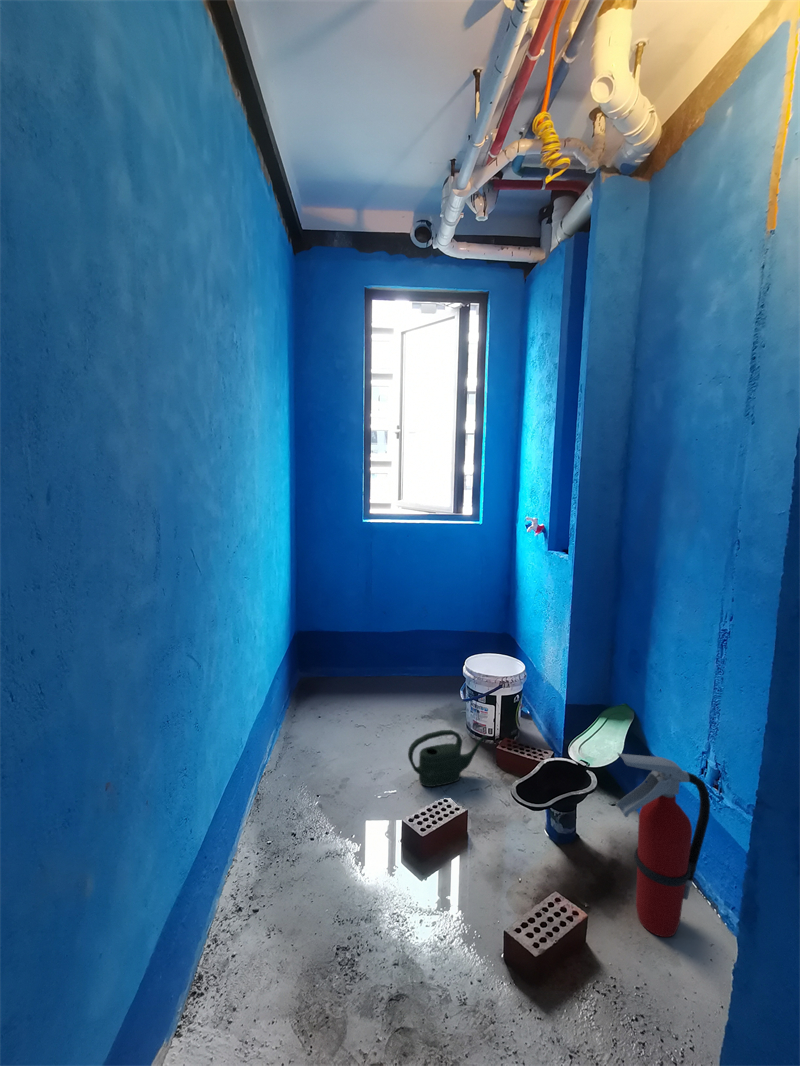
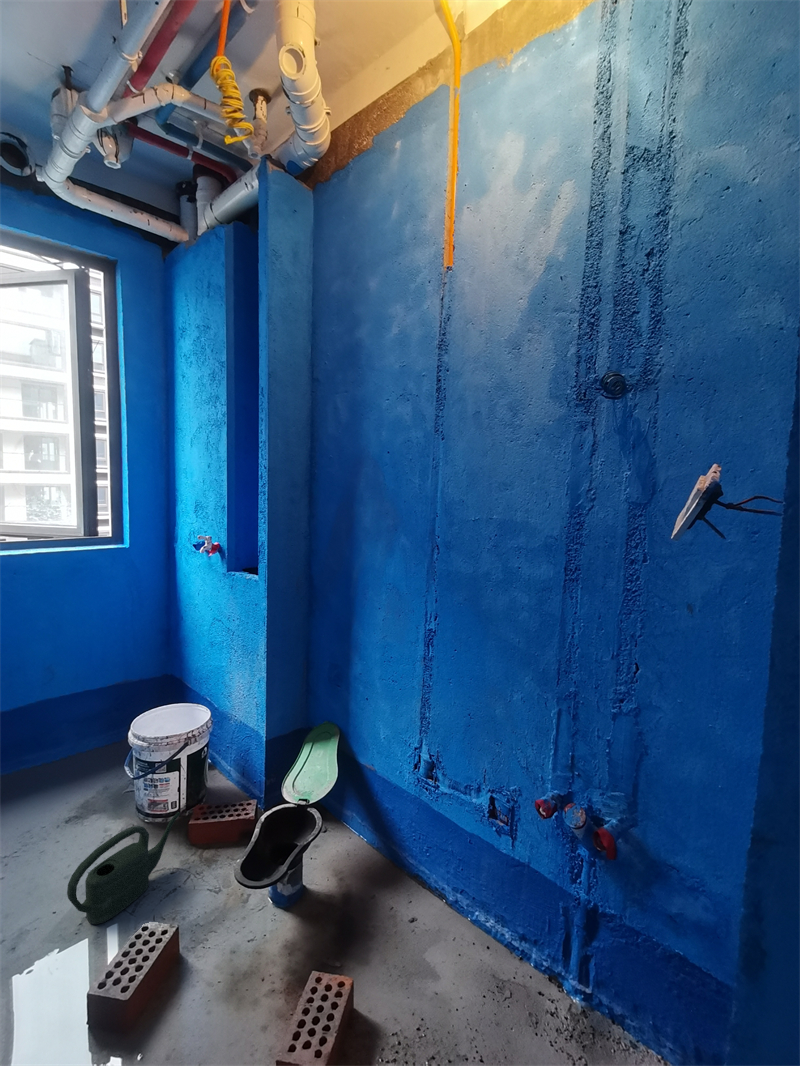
fire extinguisher: present [617,753,710,937] -> none [365,768,434,947]

